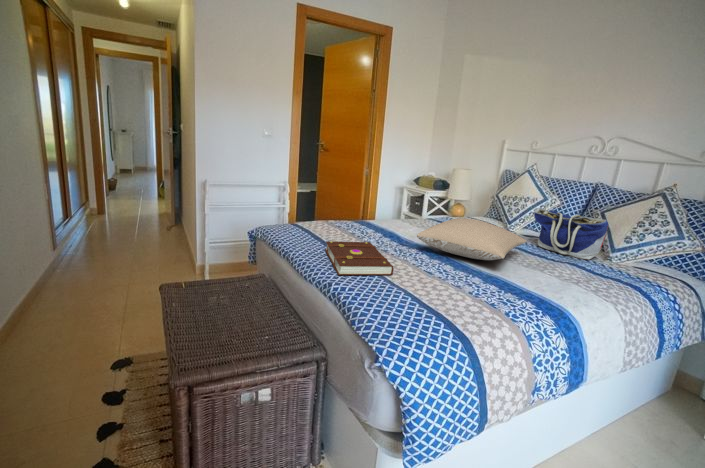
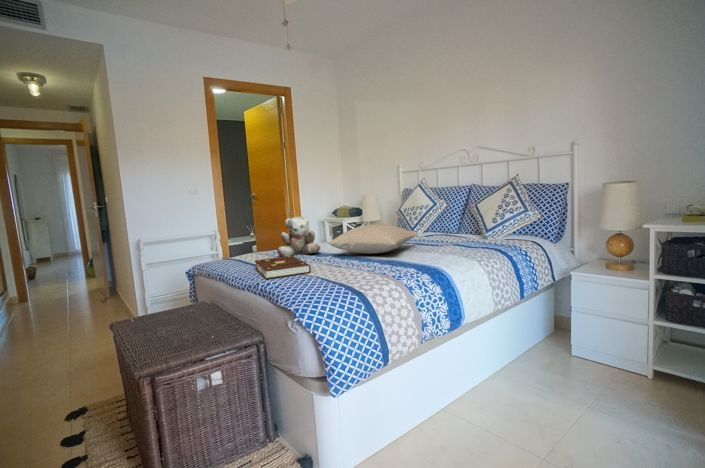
teddy bear: none [351,192,402,239] -> present [277,217,320,257]
tote bag: present [534,208,608,260] -> none [423,207,476,241]

